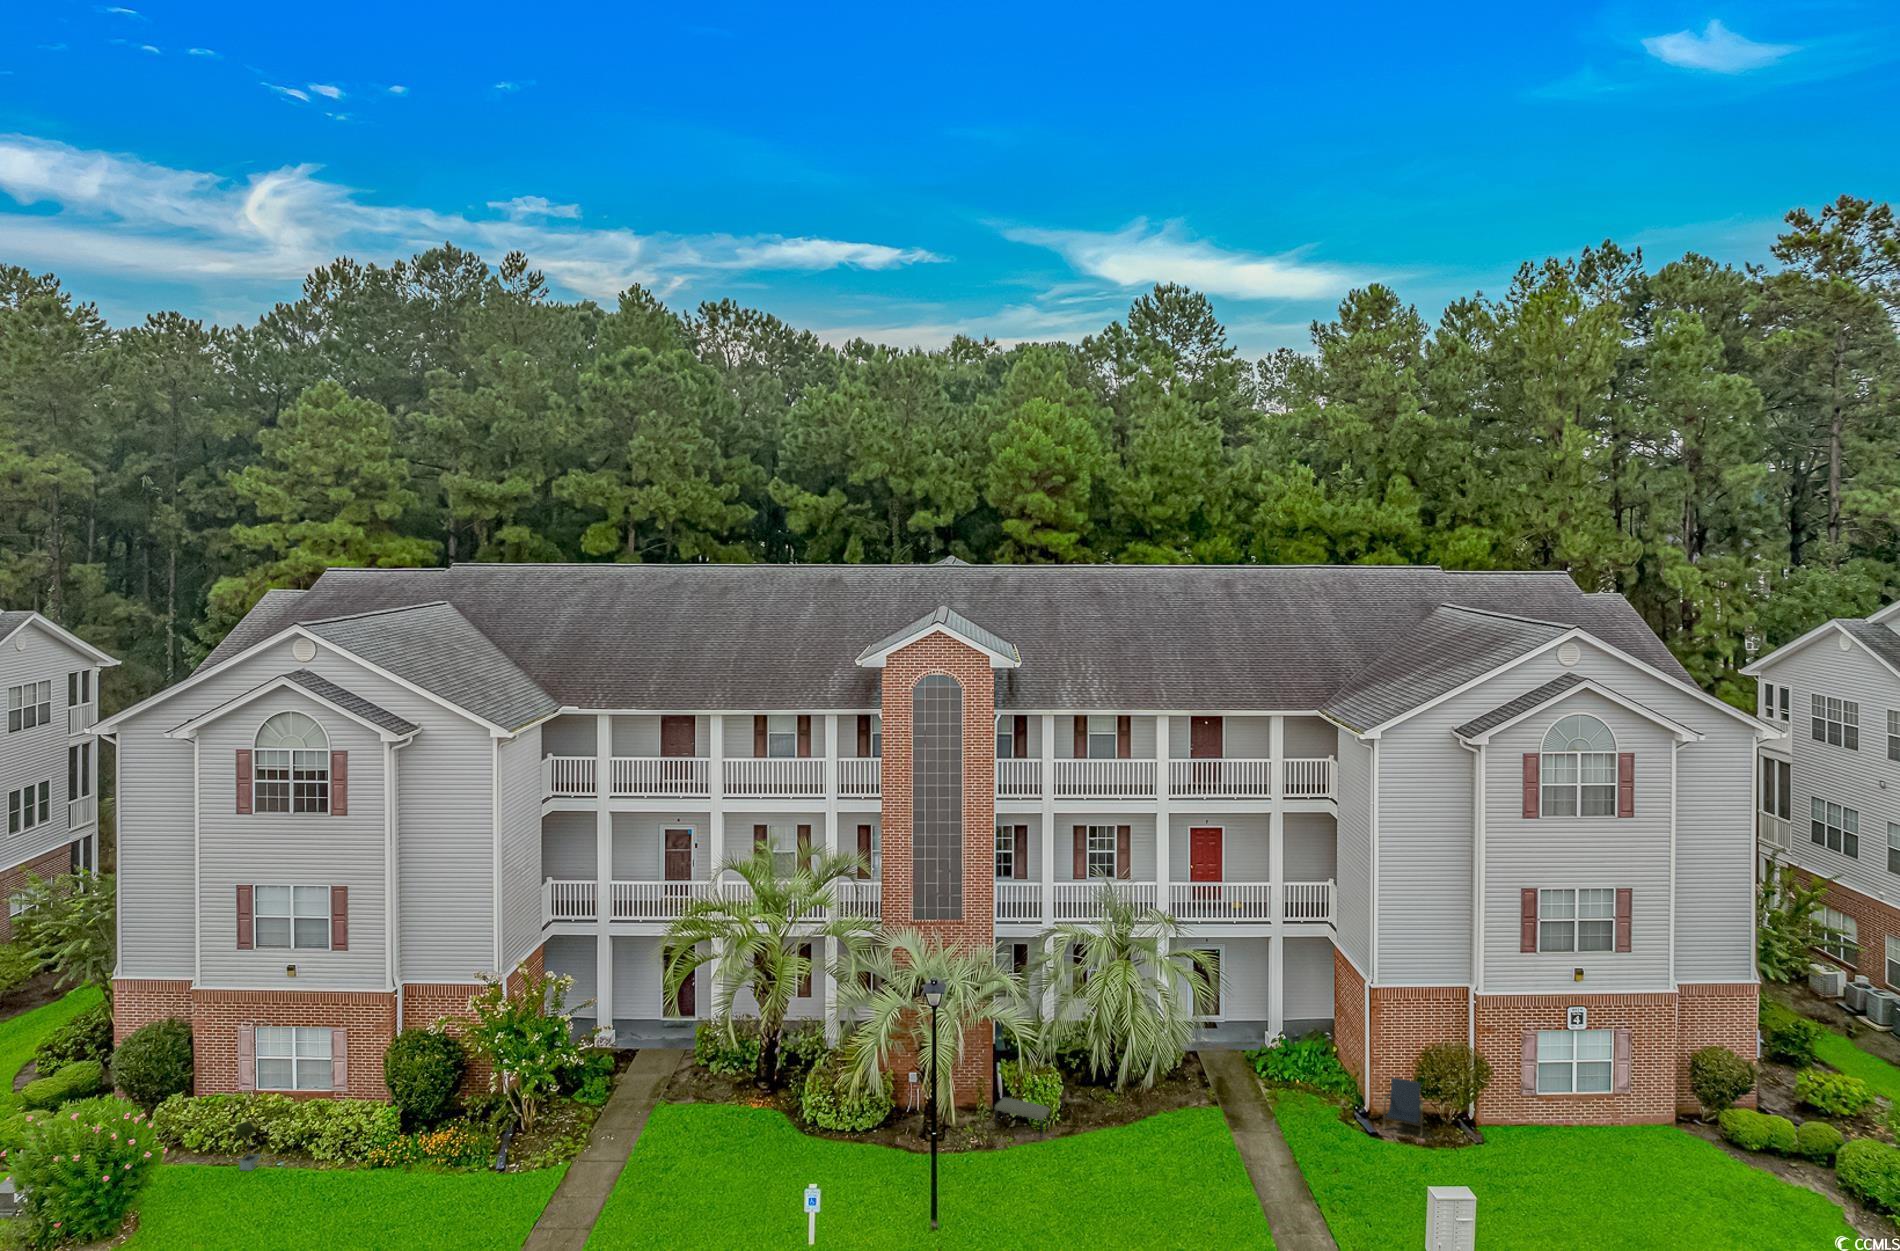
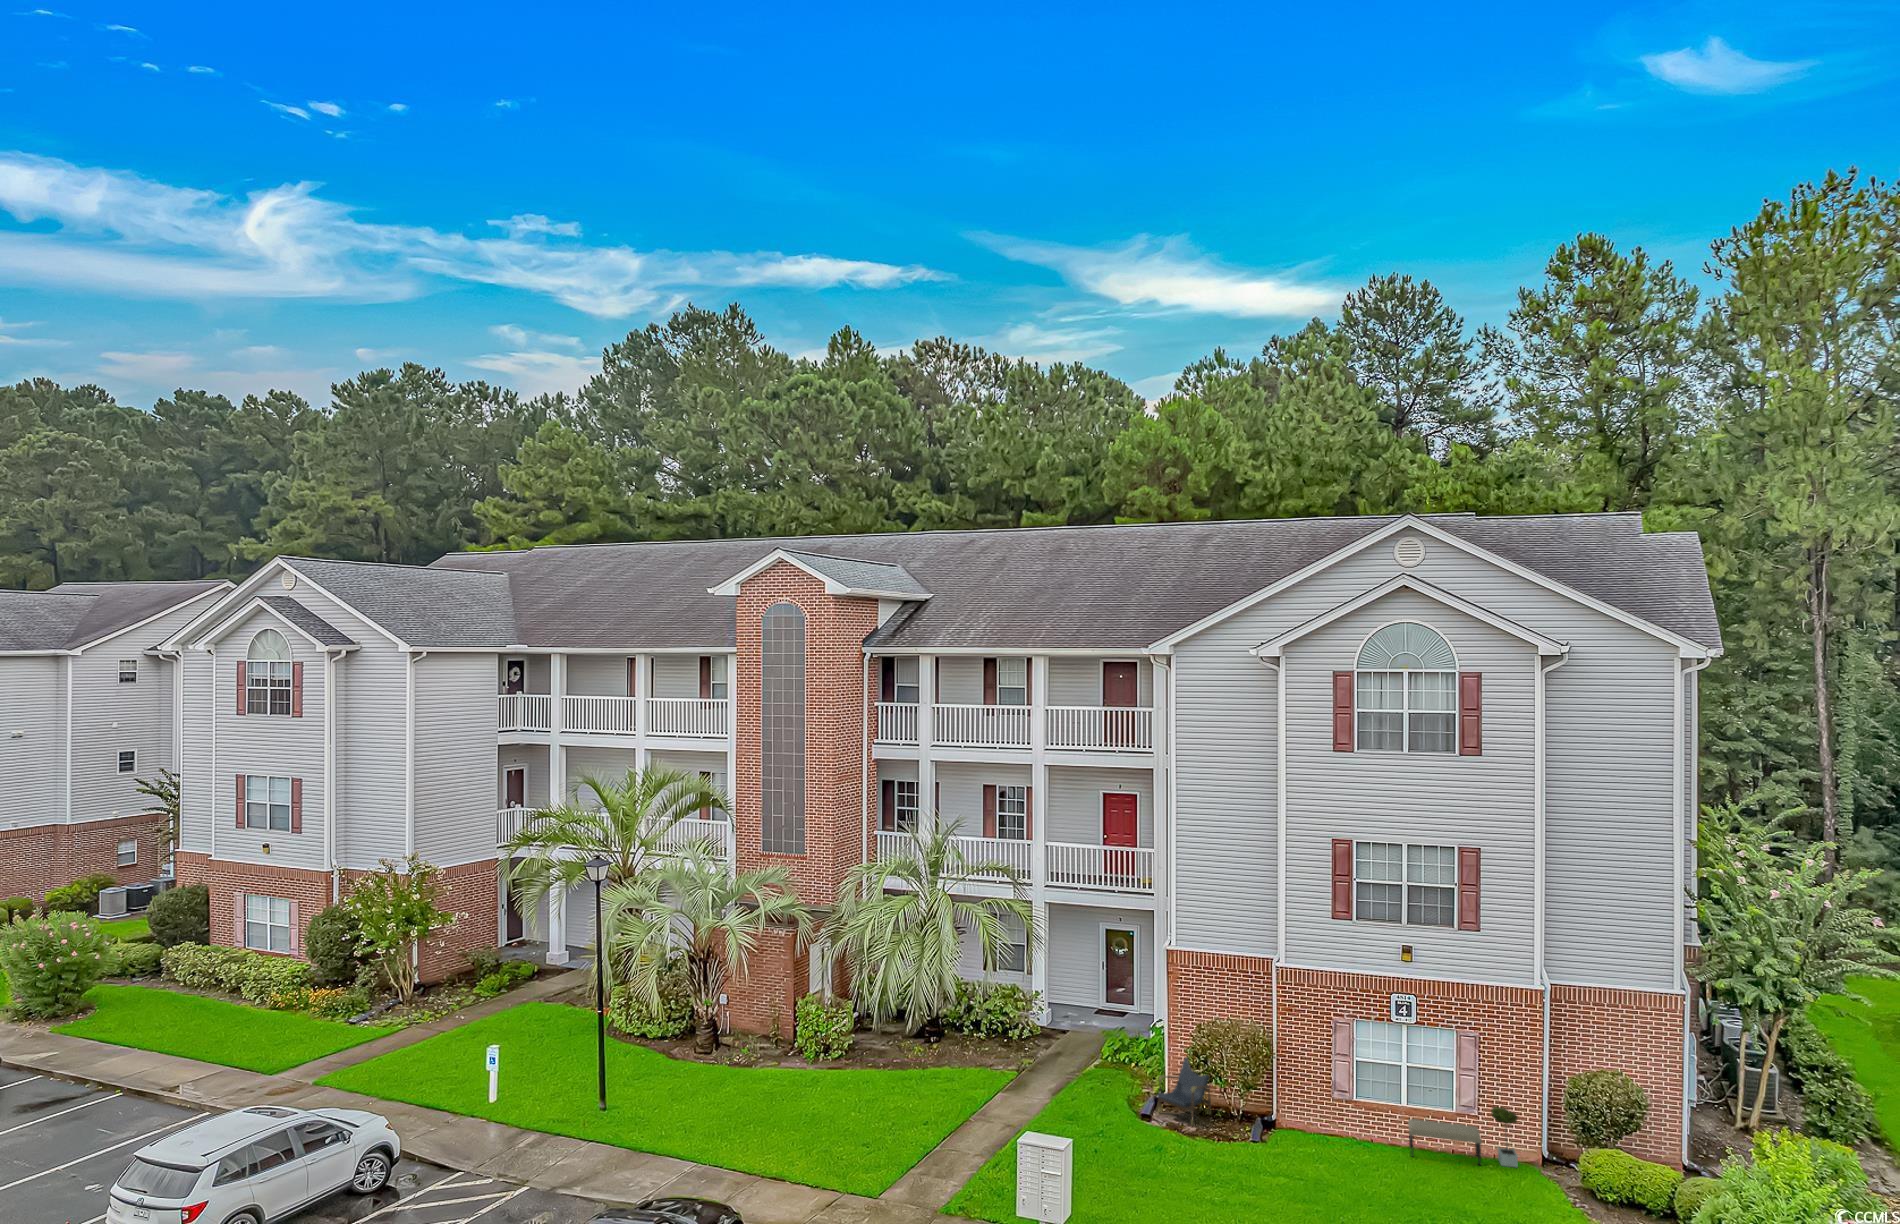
bench: present [995,1097,1049,1136] -> present [1408,1119,1482,1165]
potted tree: present [236,1123,260,1171] -> present [1491,1107,1518,1167]

